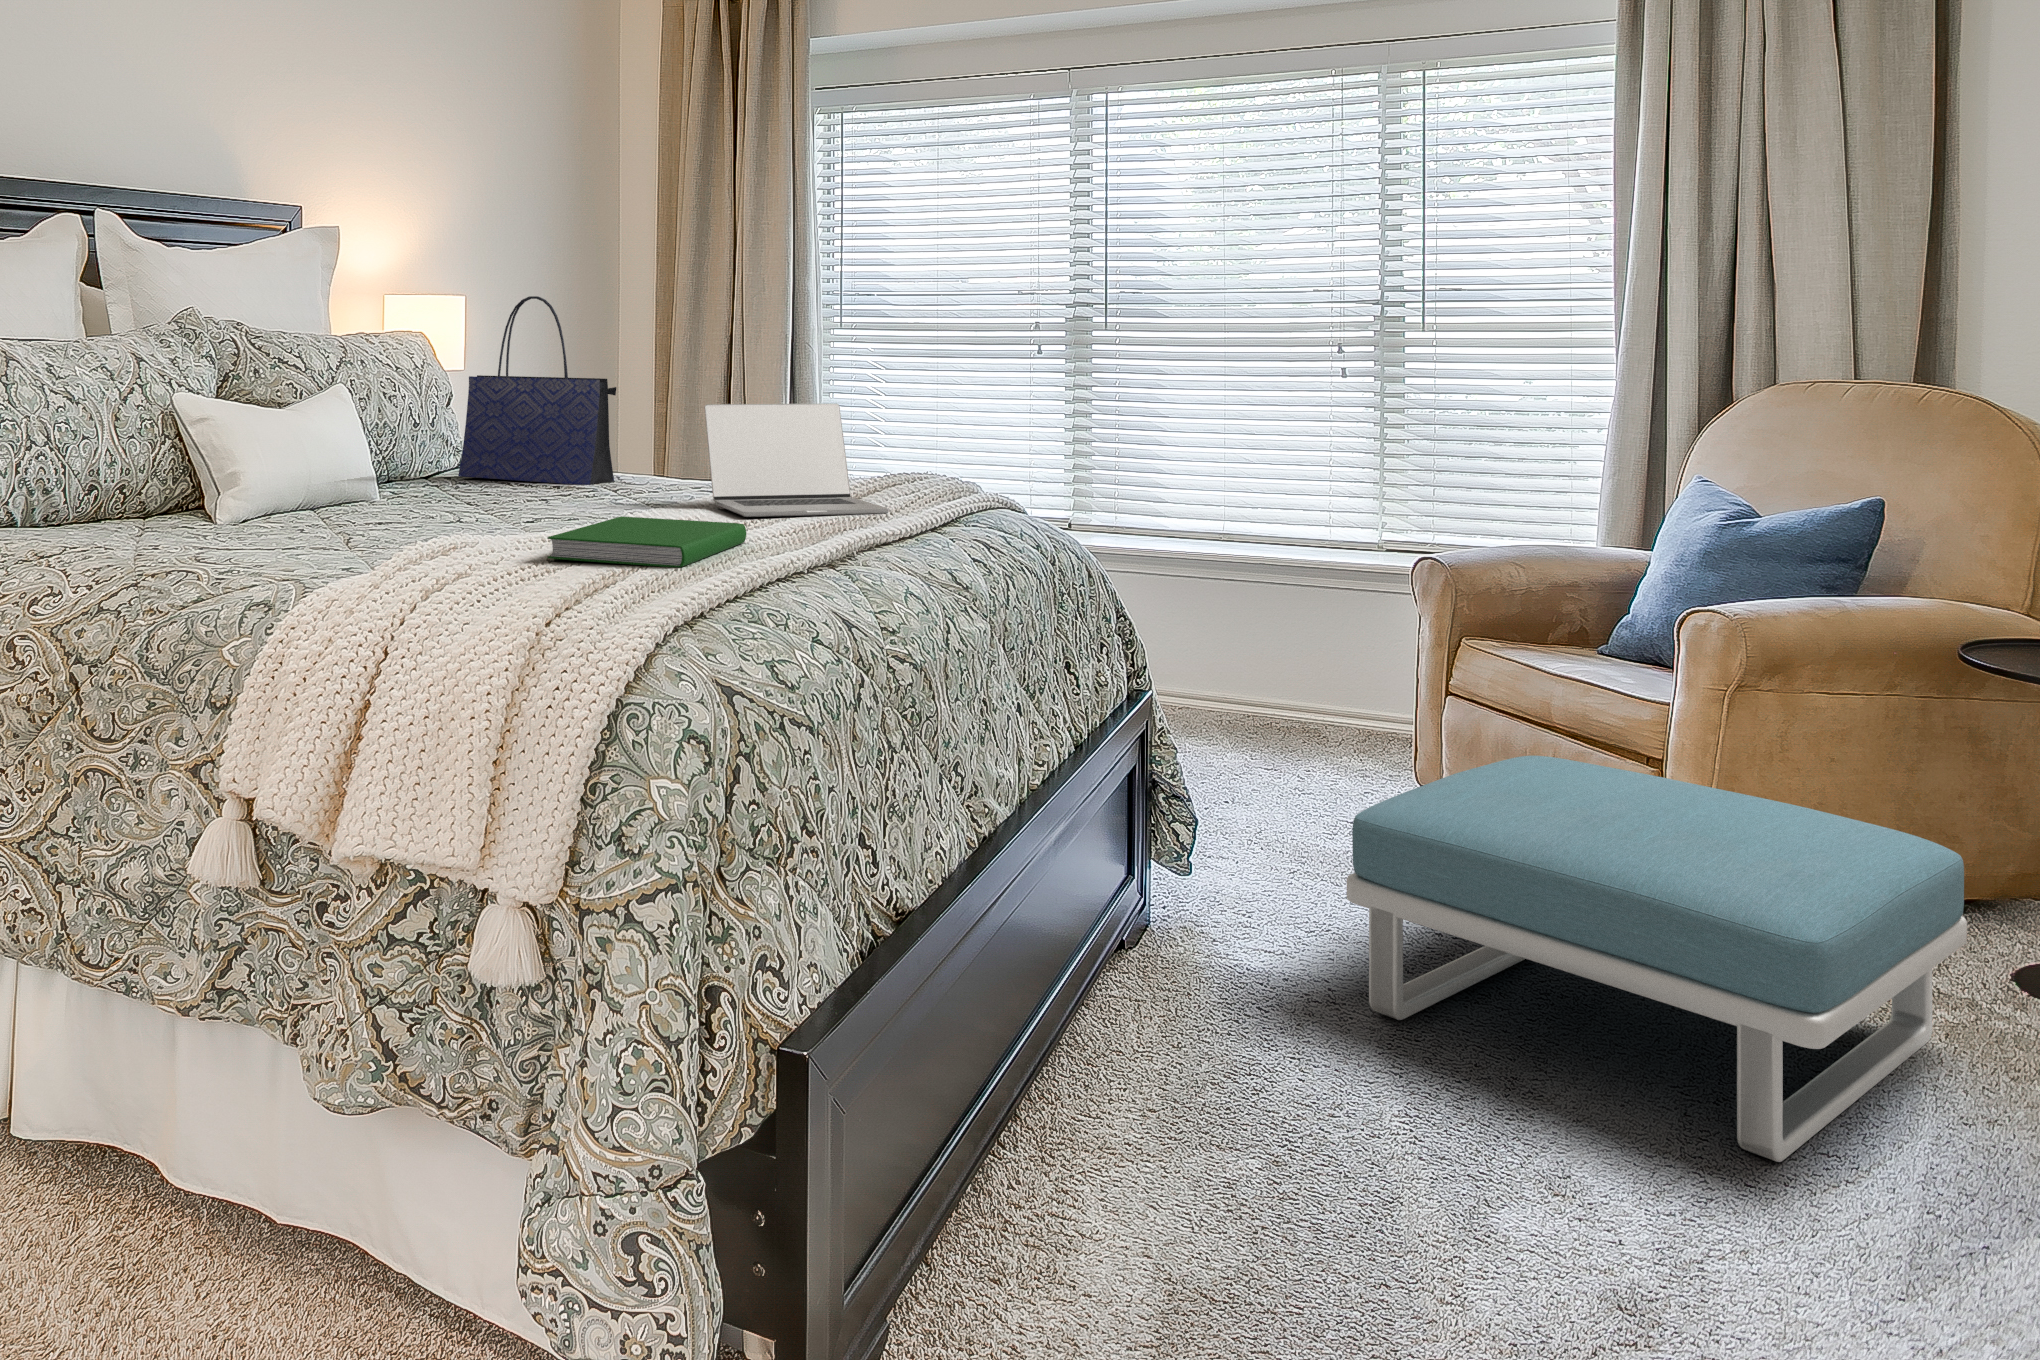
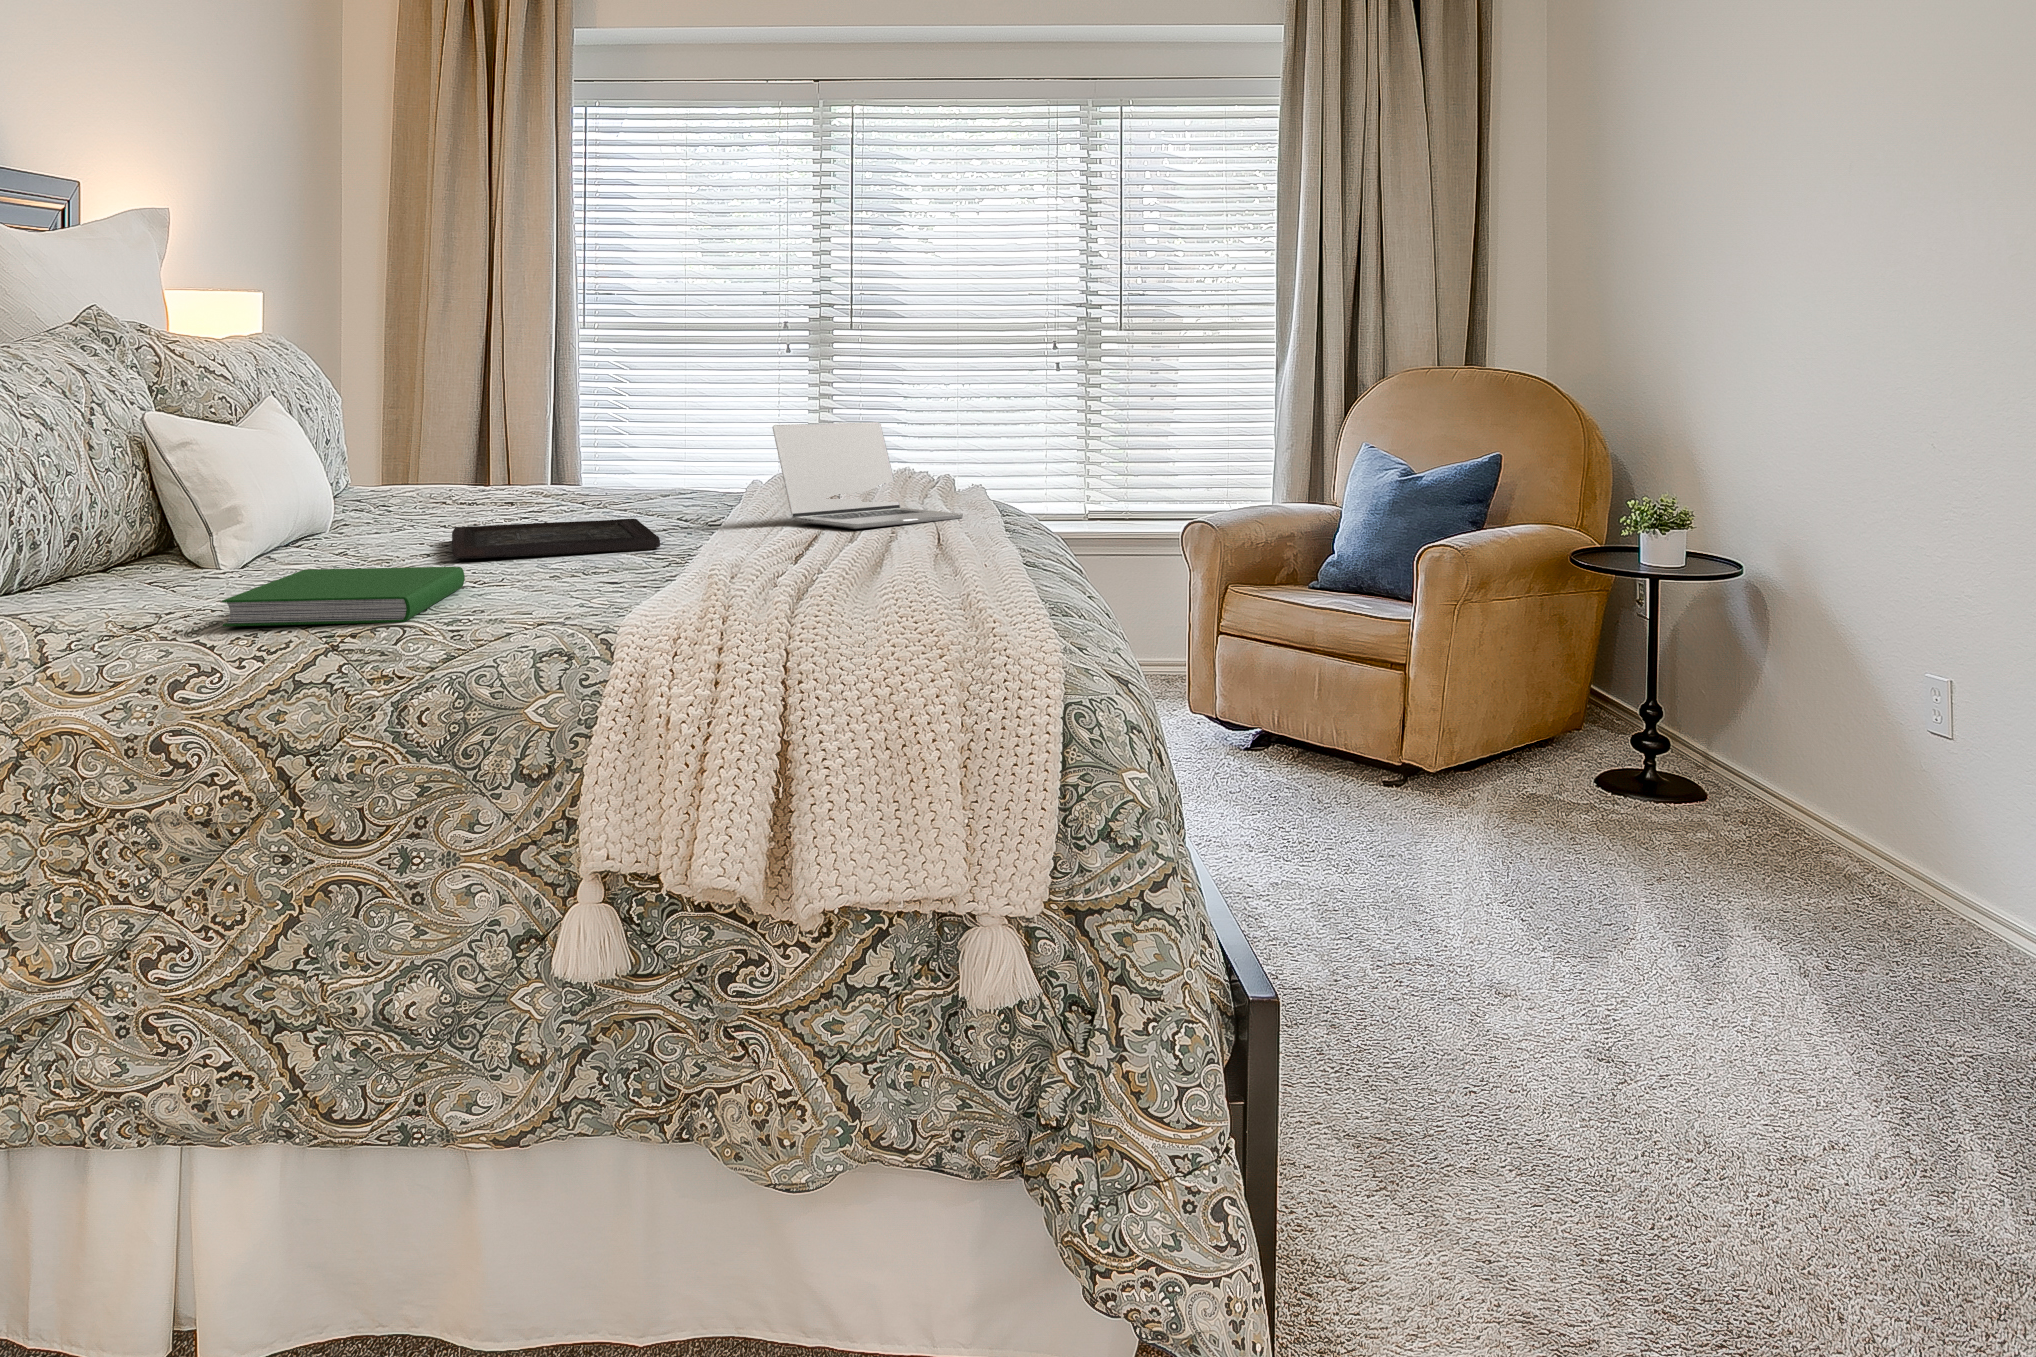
tote bag: present [458,296,616,485] -> none [422,323,612,516]
tray: none [358,490,580,524] -> present [452,519,660,559]
hardcover book: present [547,516,746,568] -> present [222,567,465,626]
footstool: present [1347,756,1967,1162] -> none [1281,673,1621,924]

